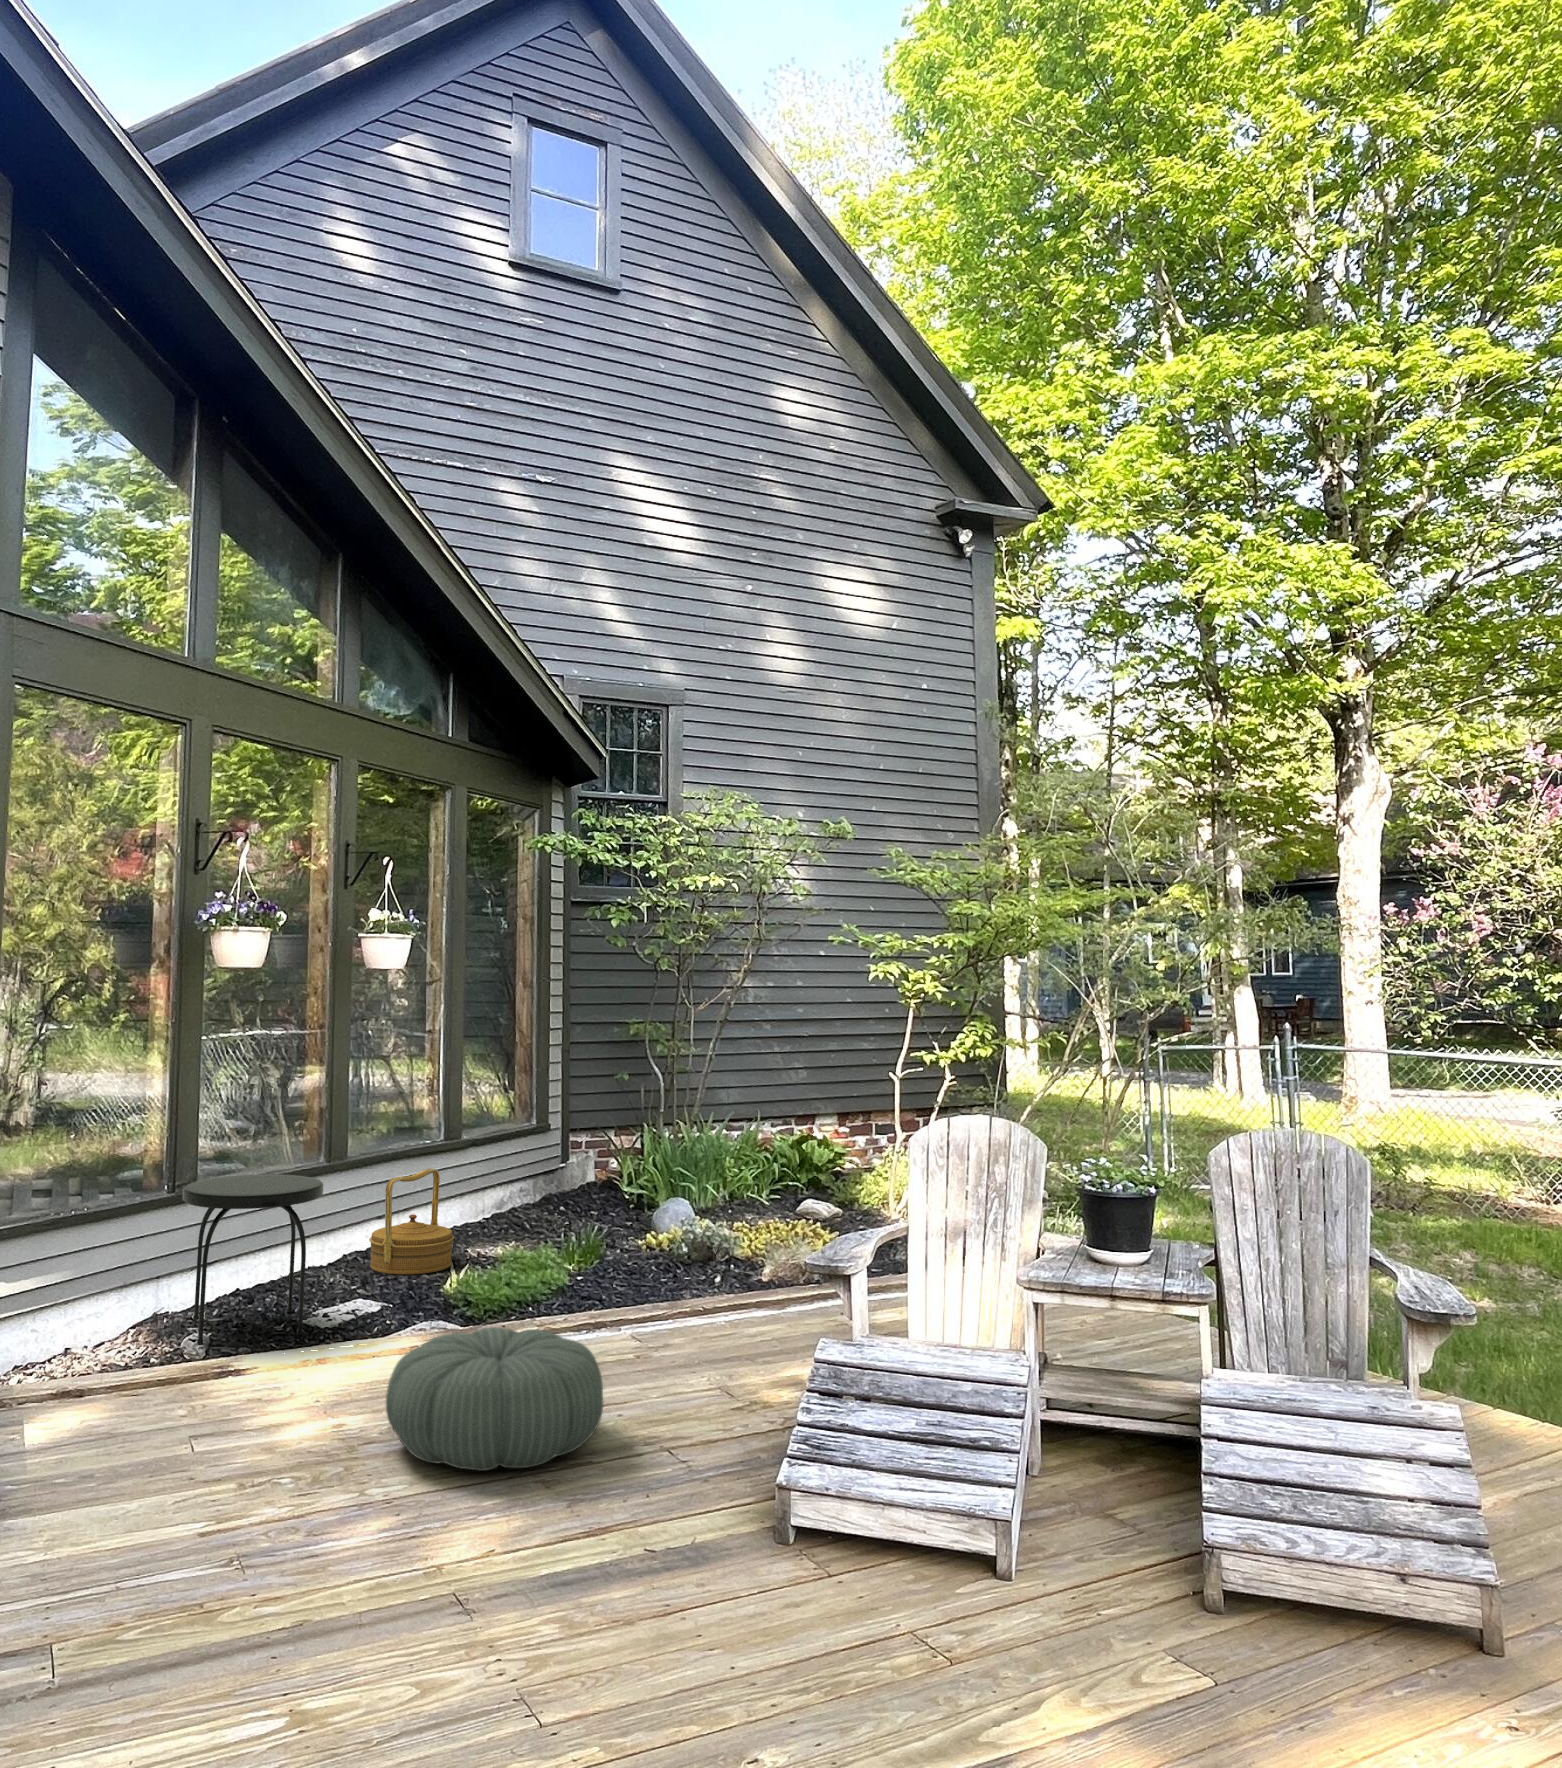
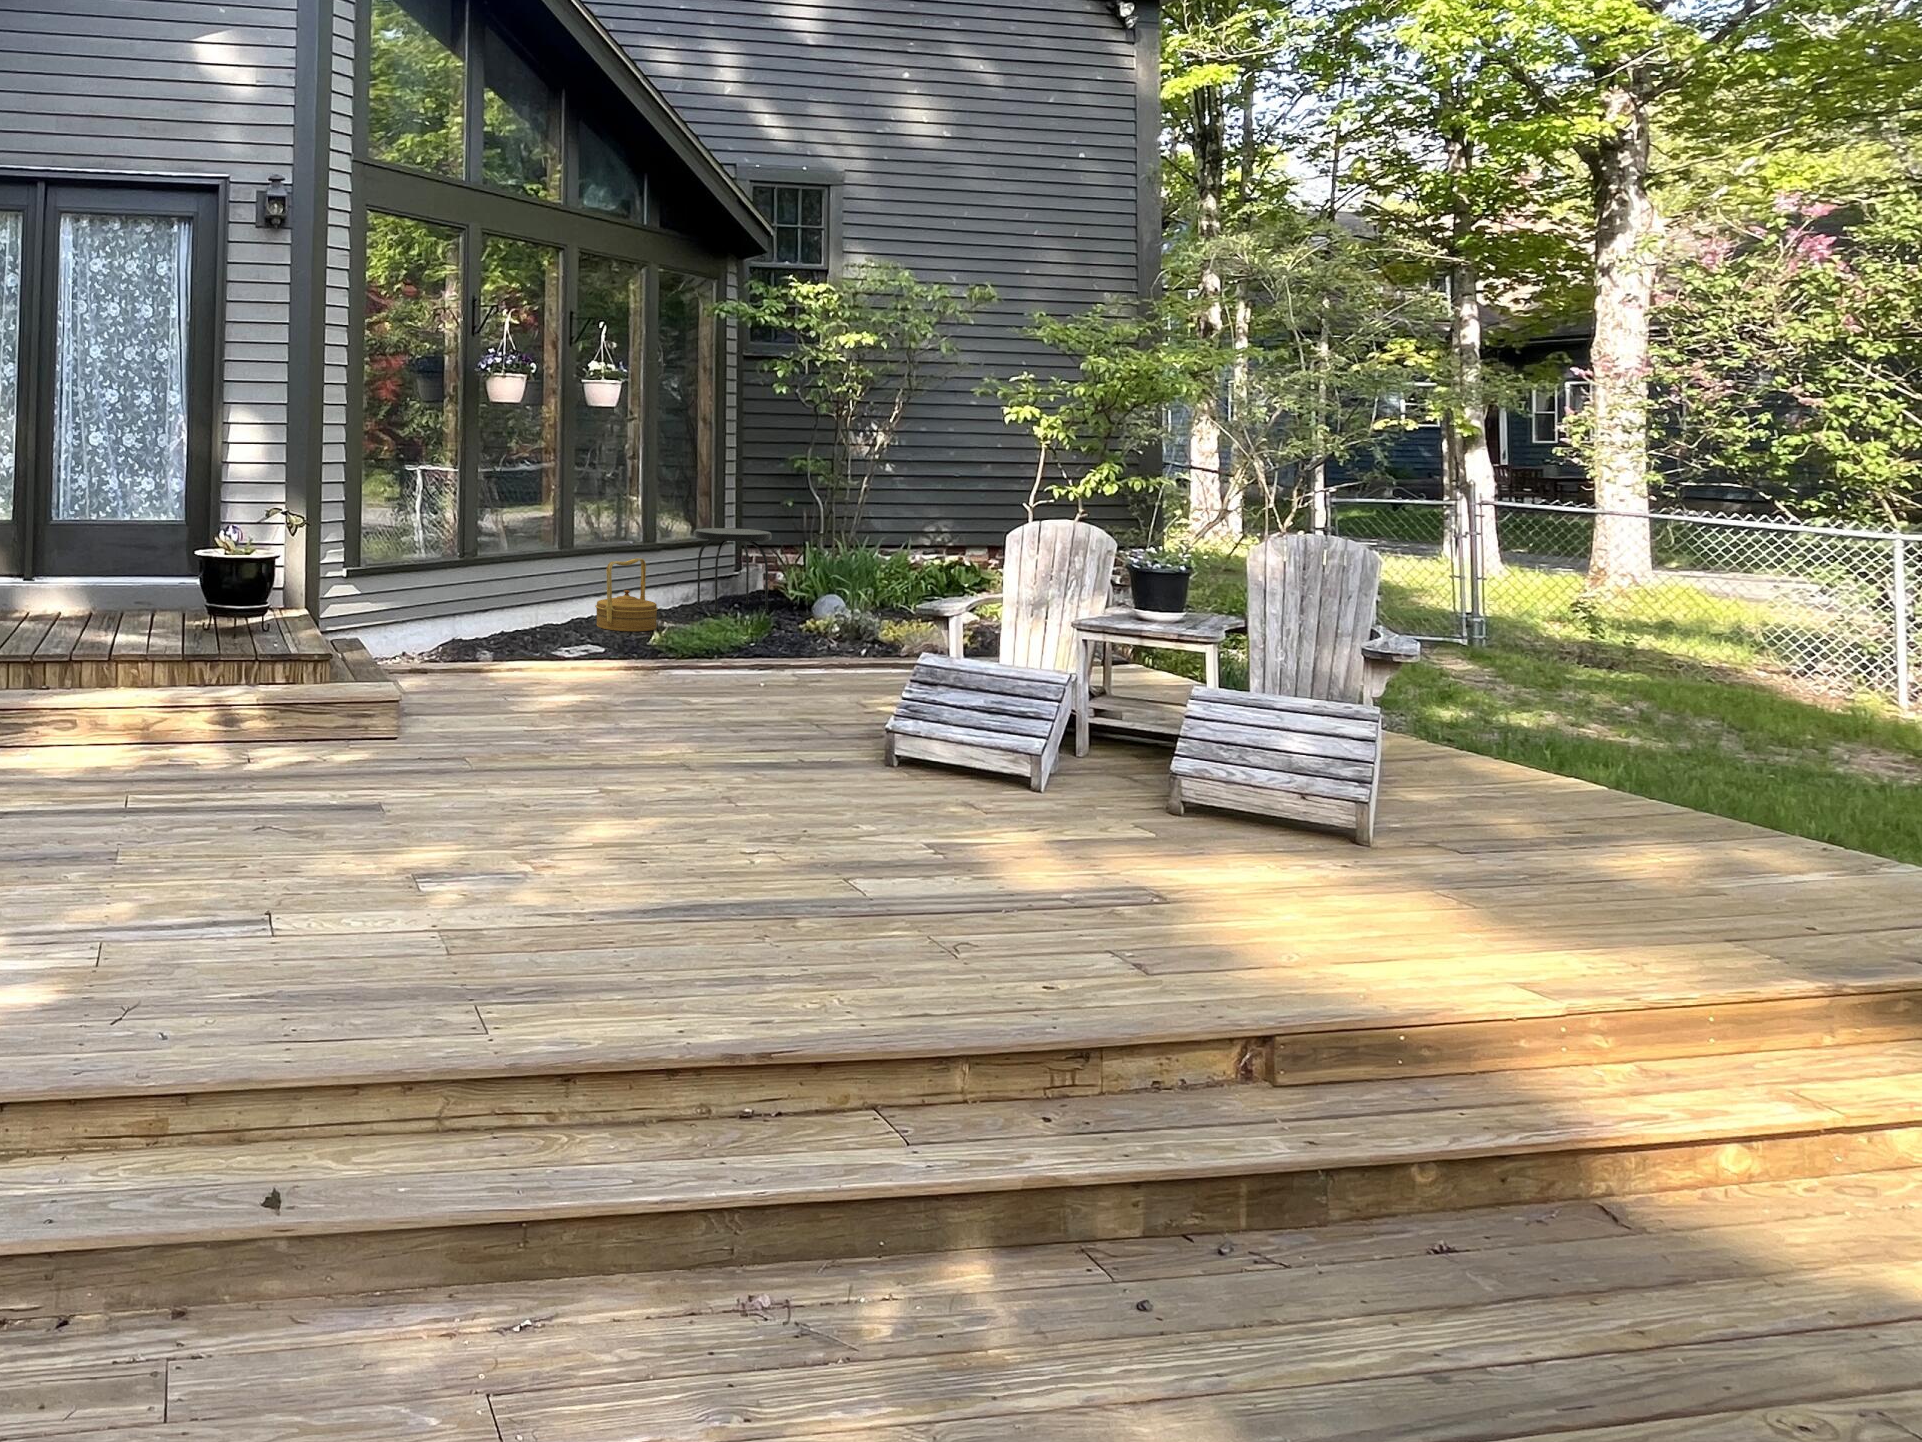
side table: present [182,1174,323,1344] -> present [694,528,772,612]
pouf: present [386,1327,603,1471] -> none [619,642,765,722]

